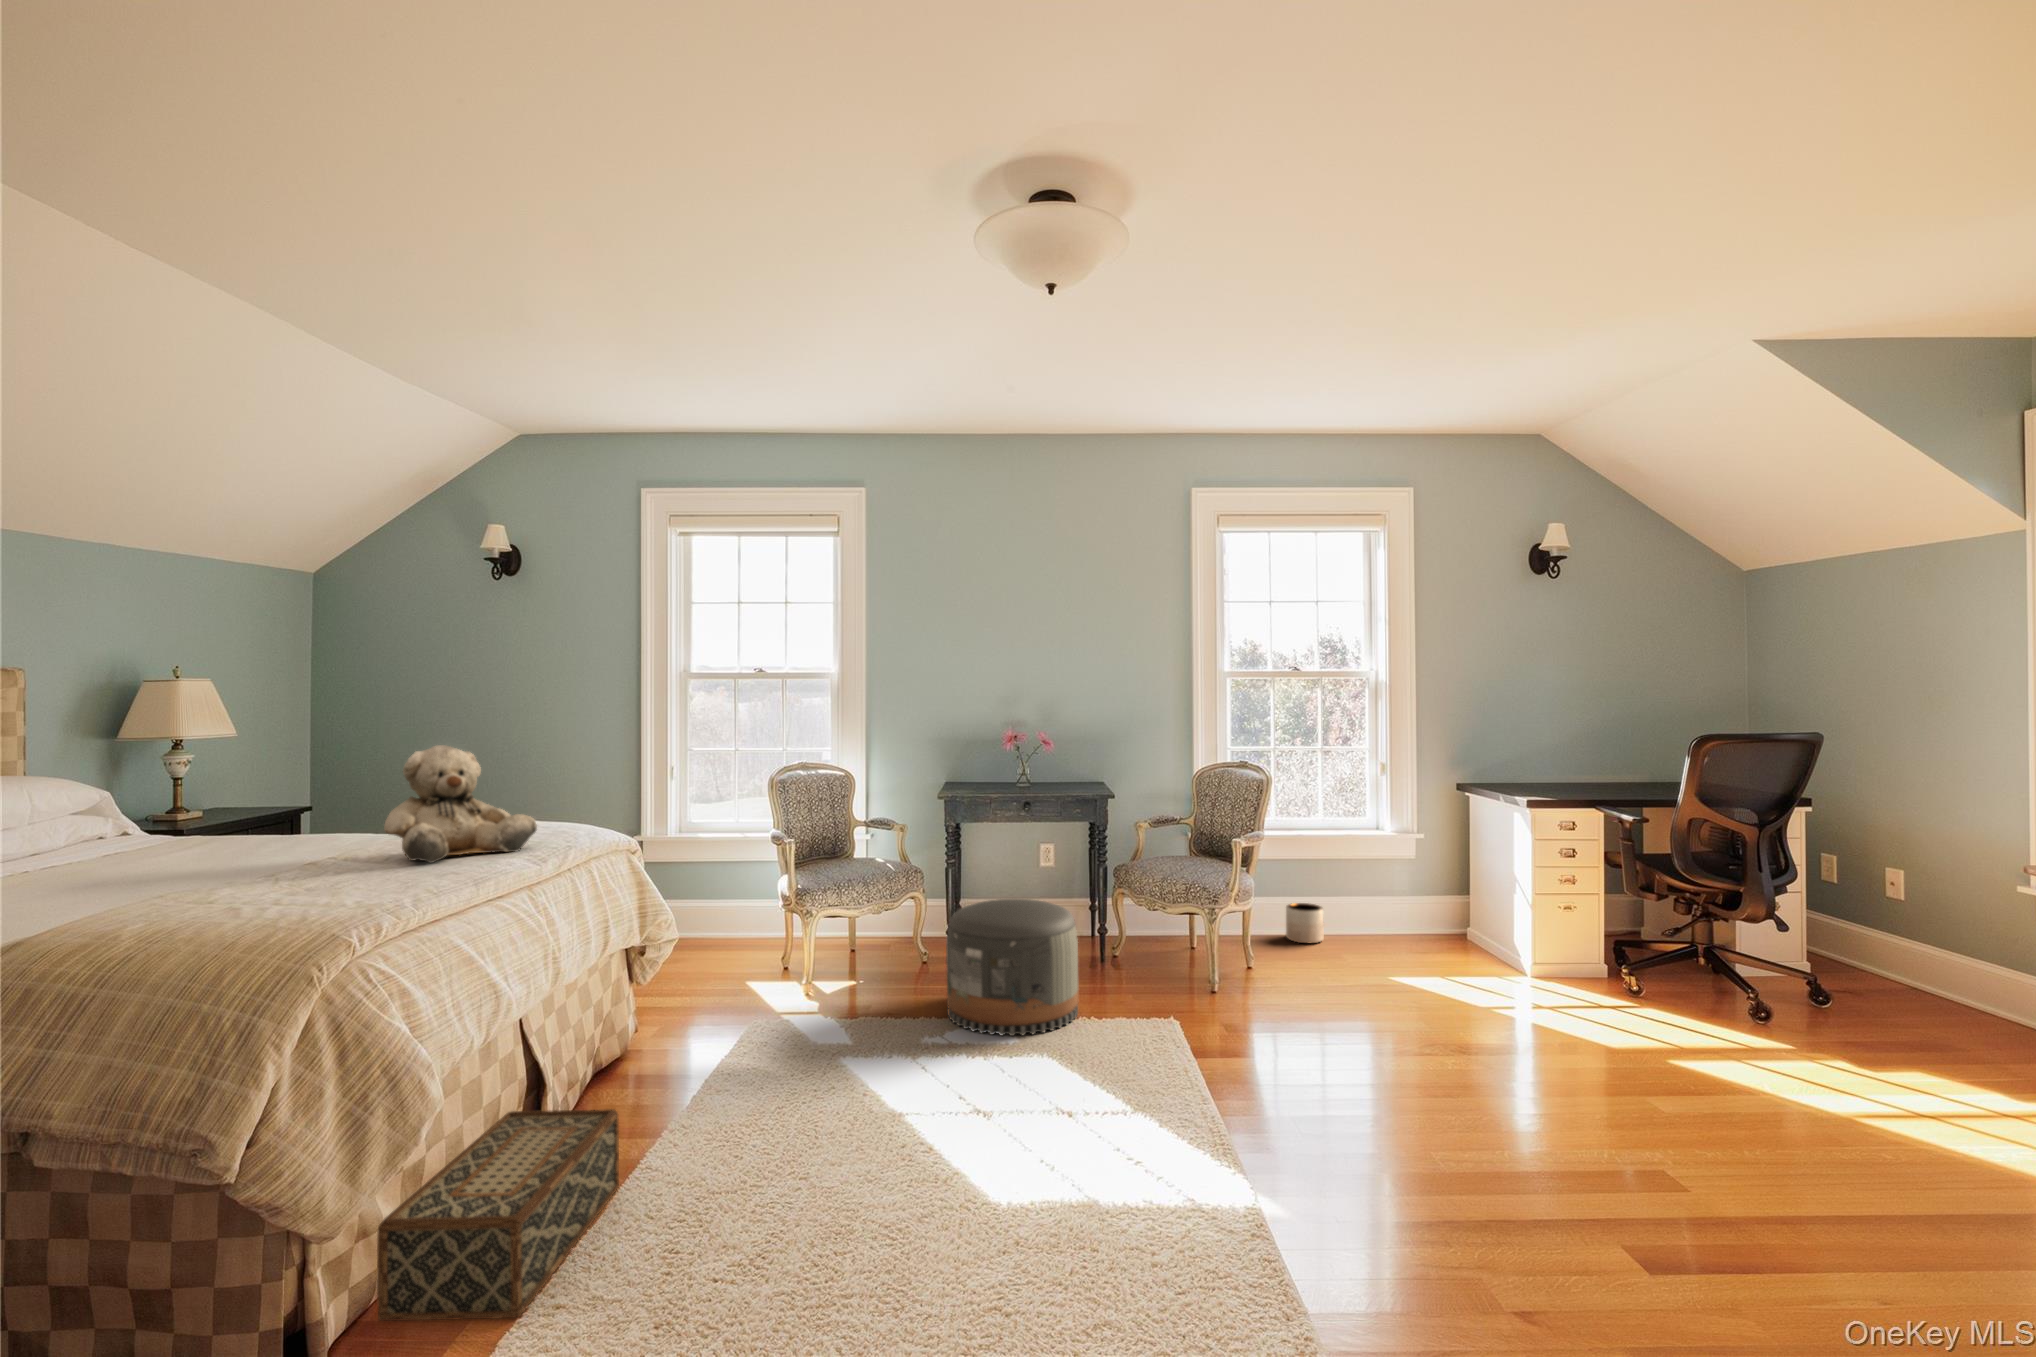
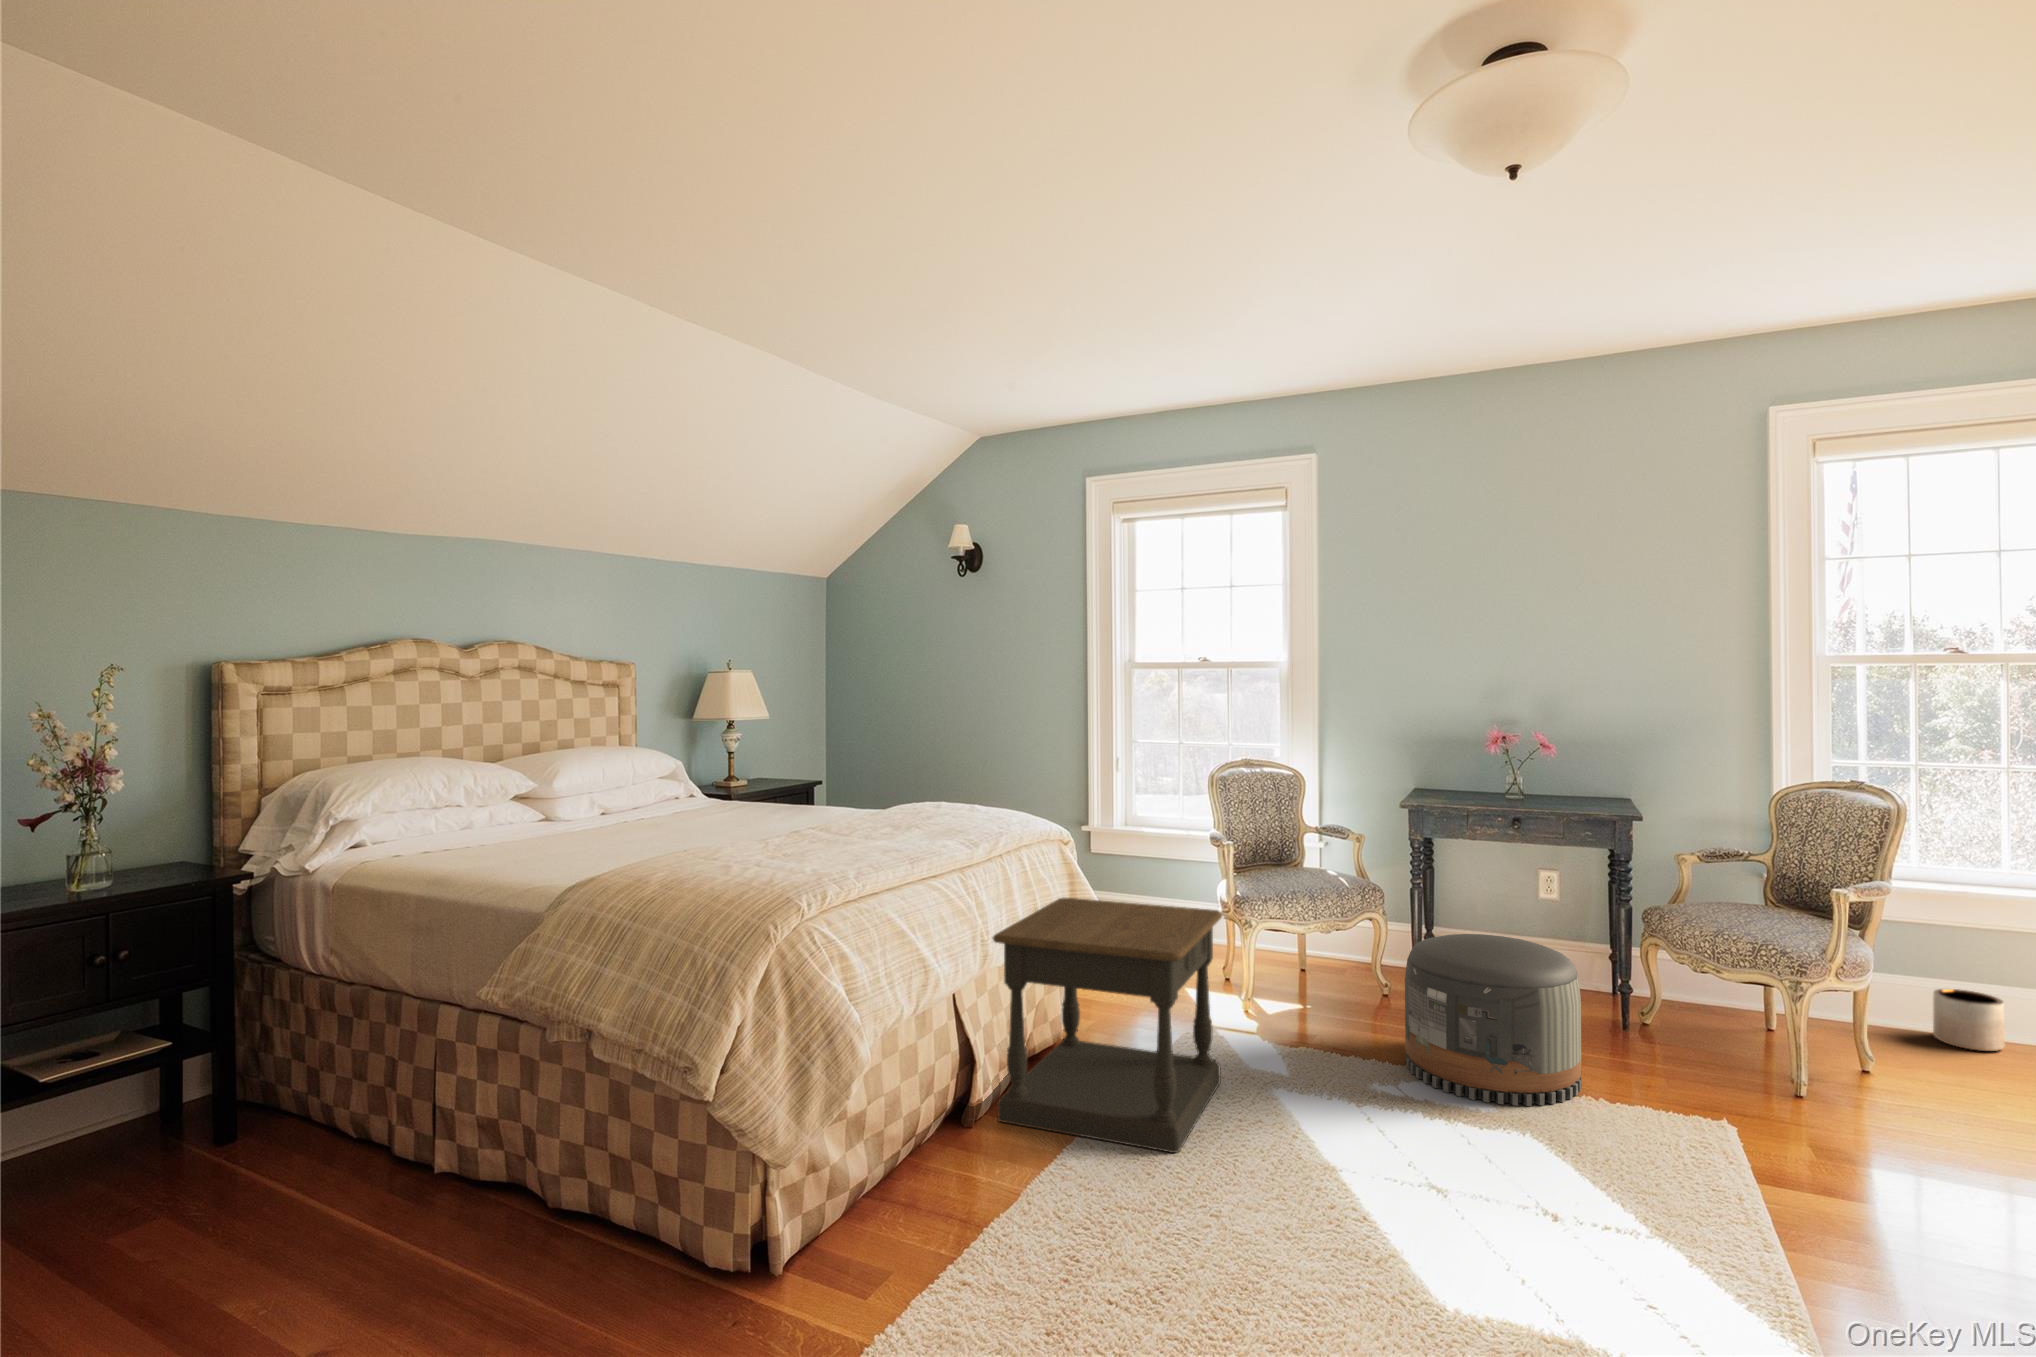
teddy bear: present [384,745,537,863] -> none [848,730,972,840]
side table: none [565,902,794,1140] -> present [993,898,1223,1153]
woven basket: present [377,1109,619,1321] -> none [822,1083,1034,1283]

